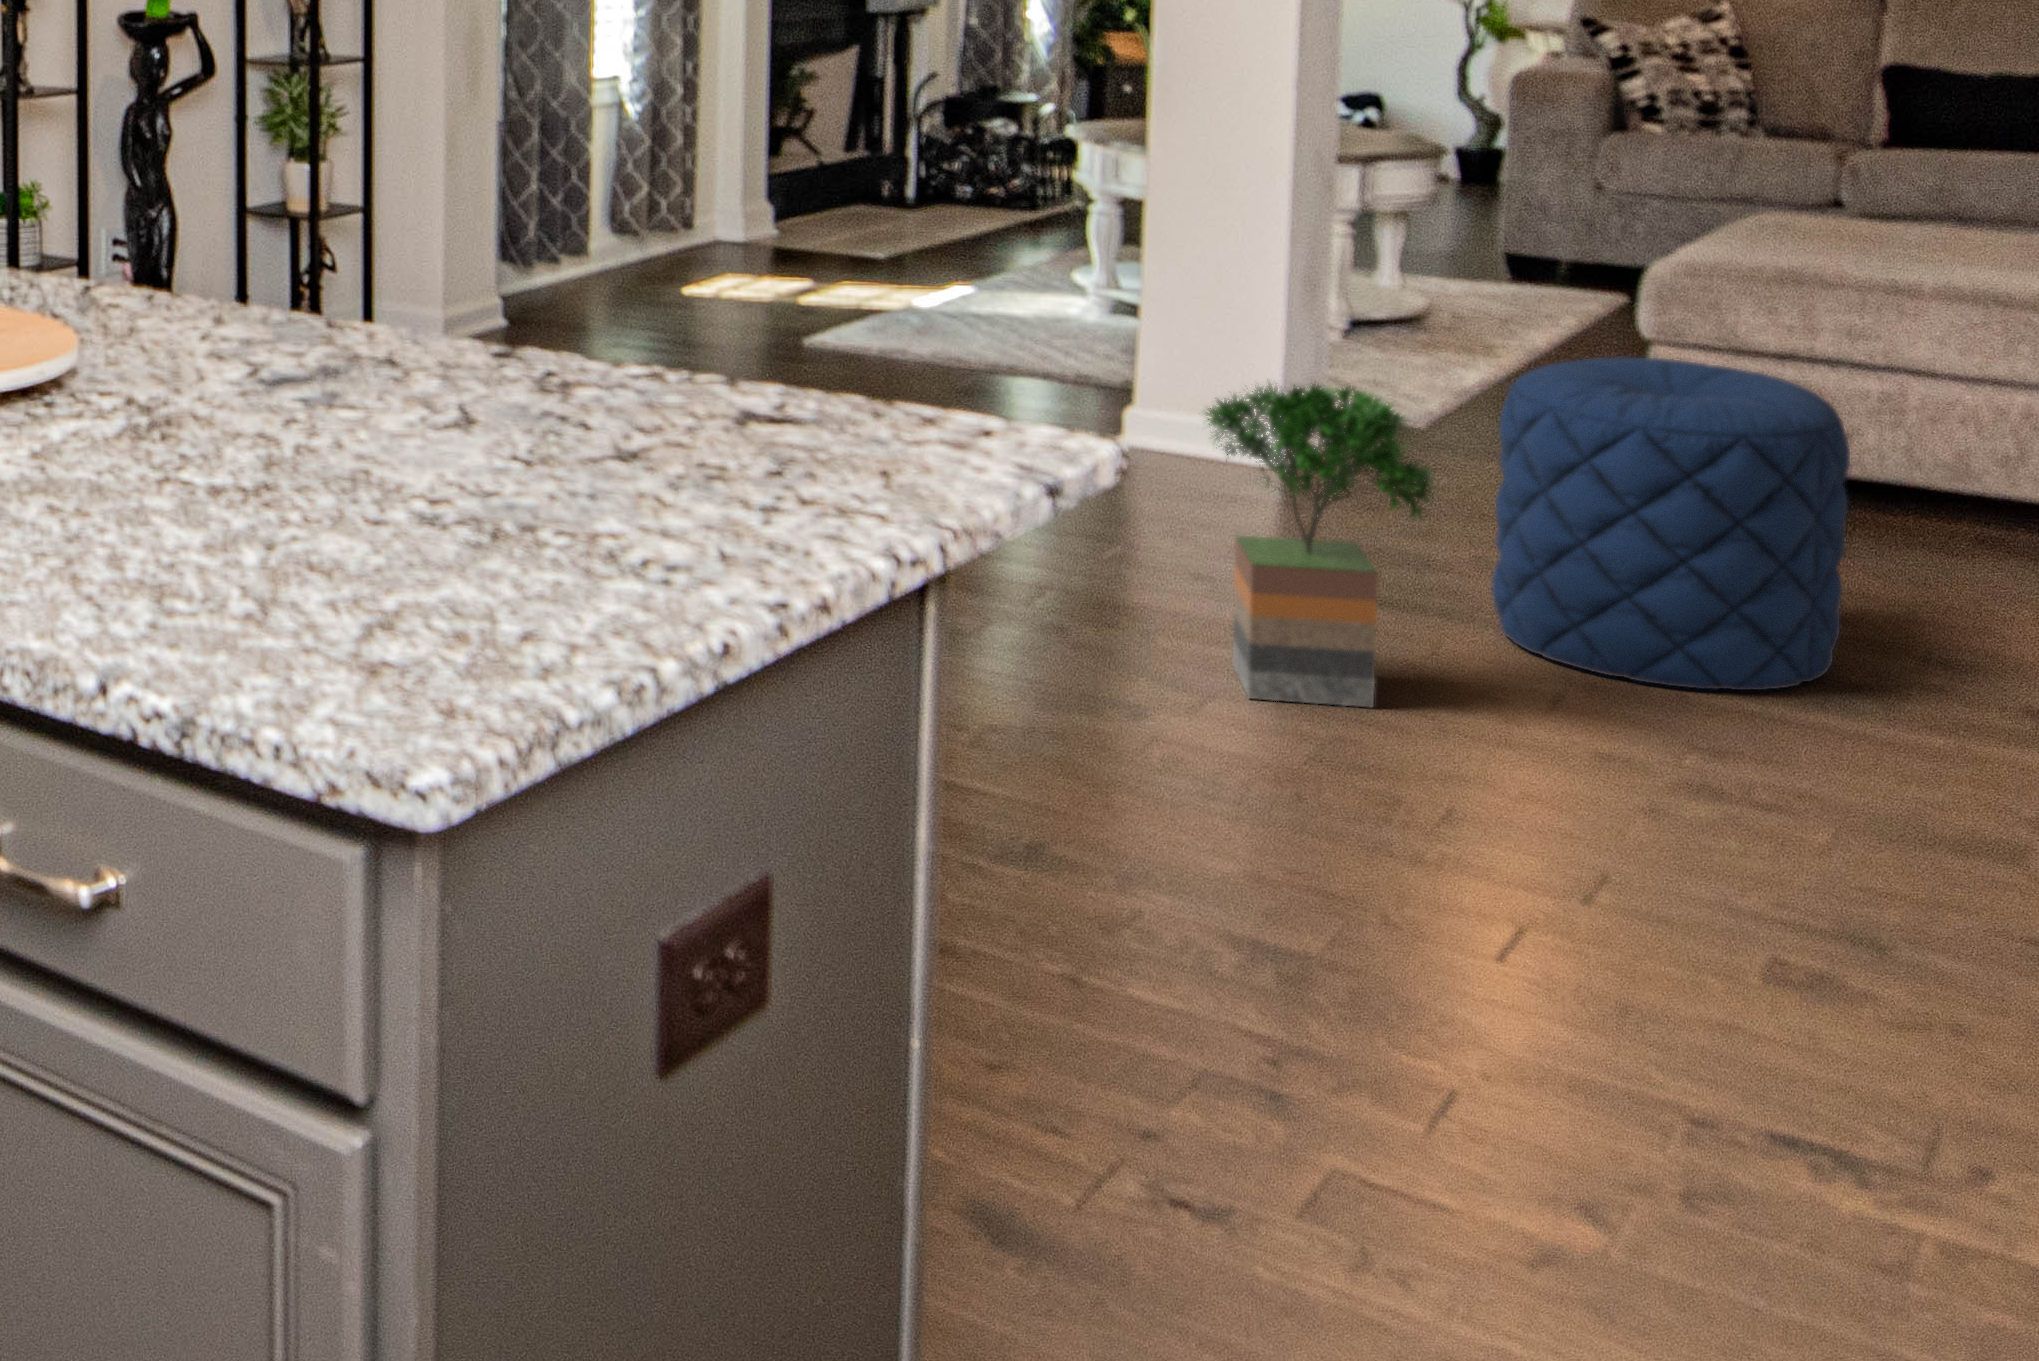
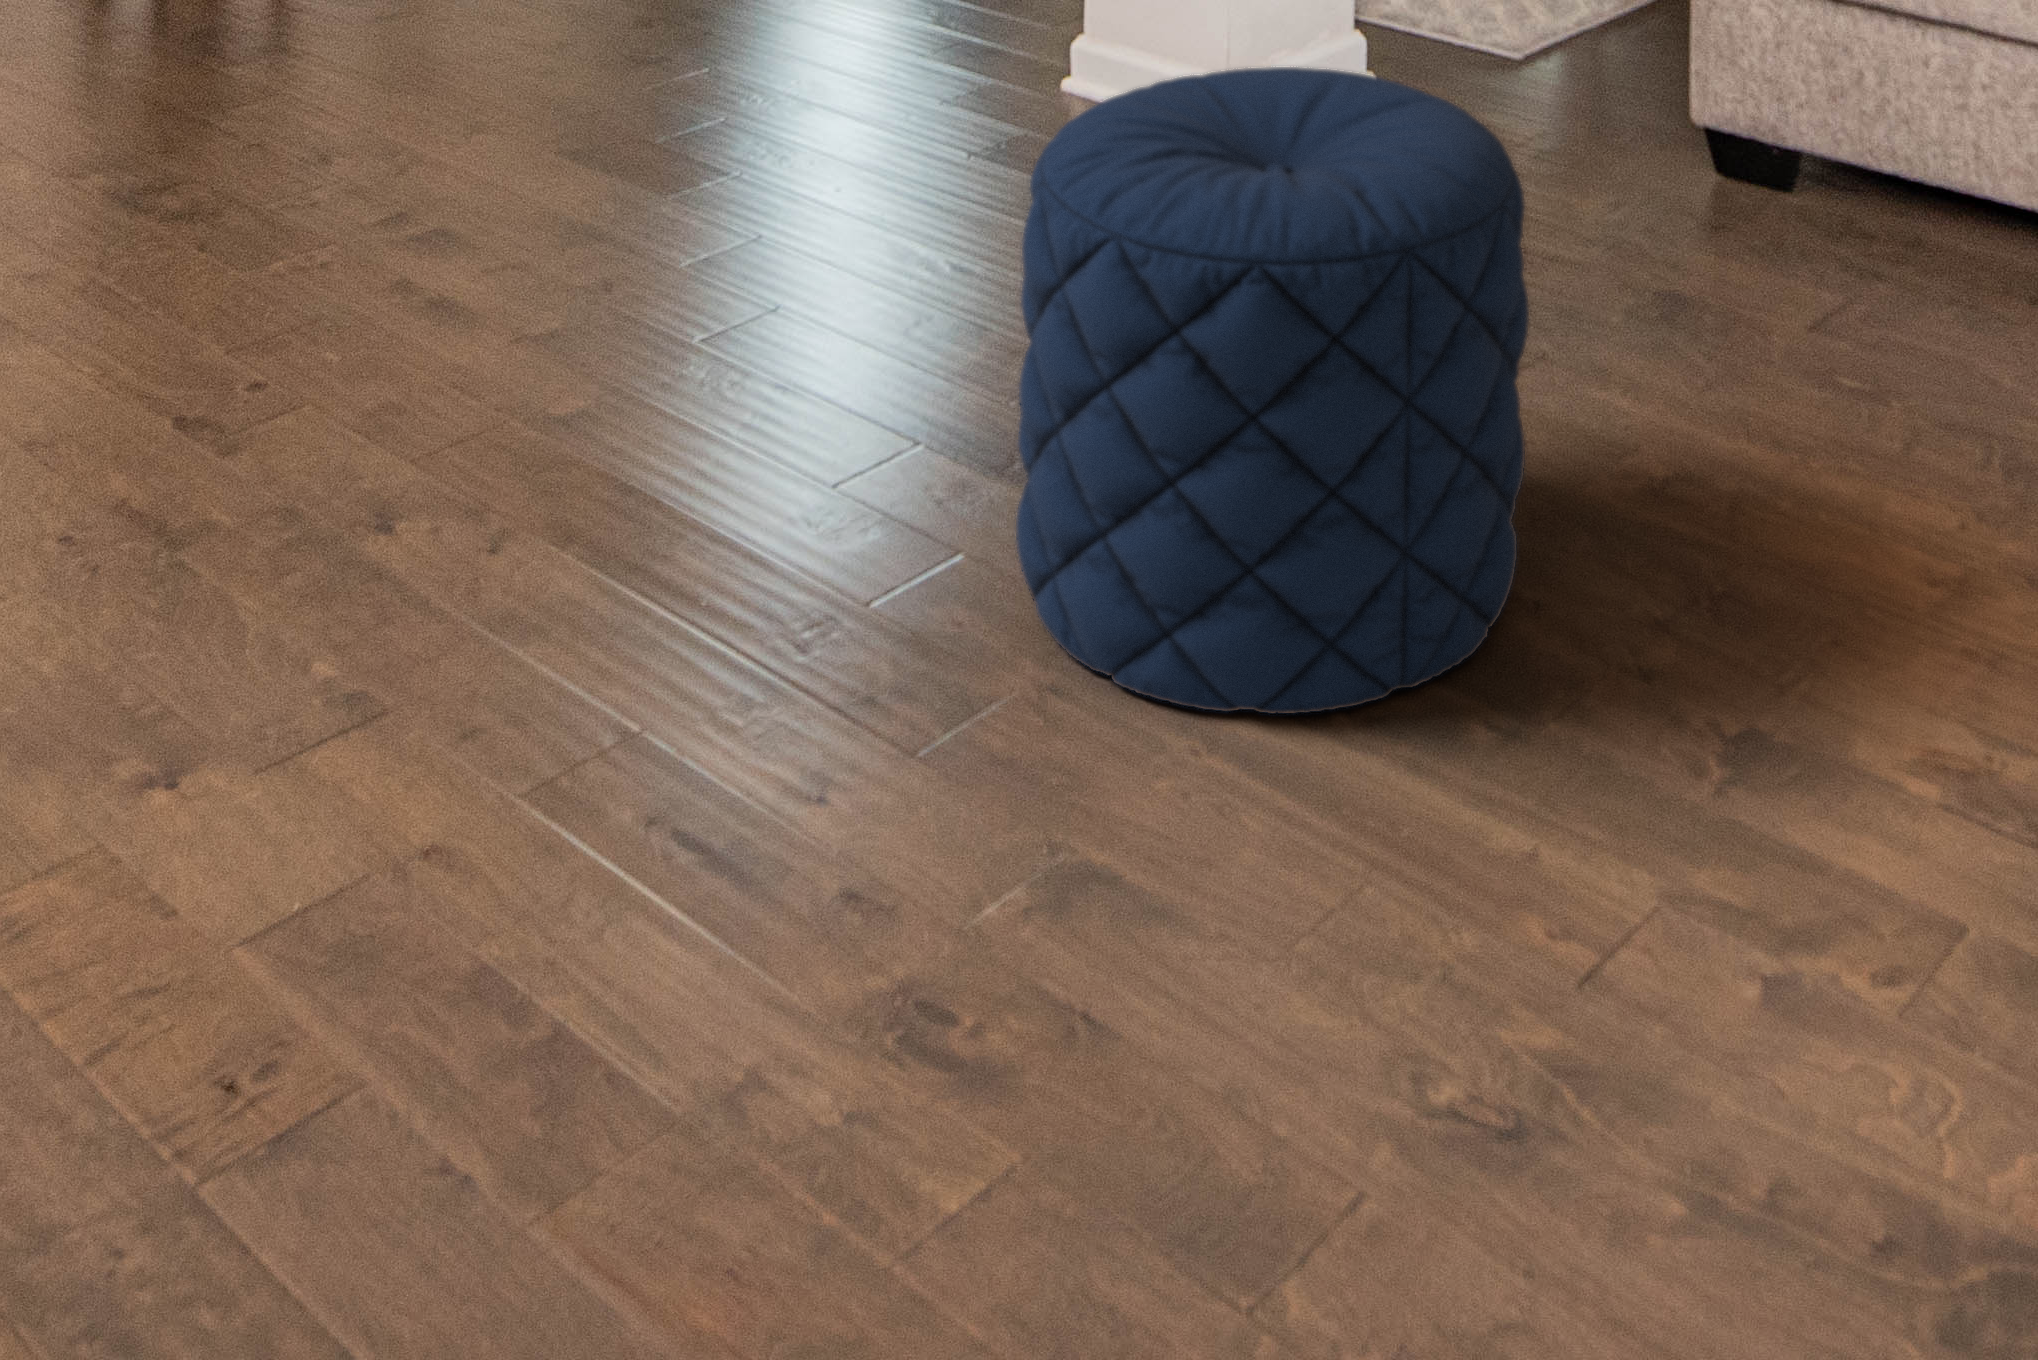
potted tree: present [1206,384,1434,707] -> none [365,134,739,768]

